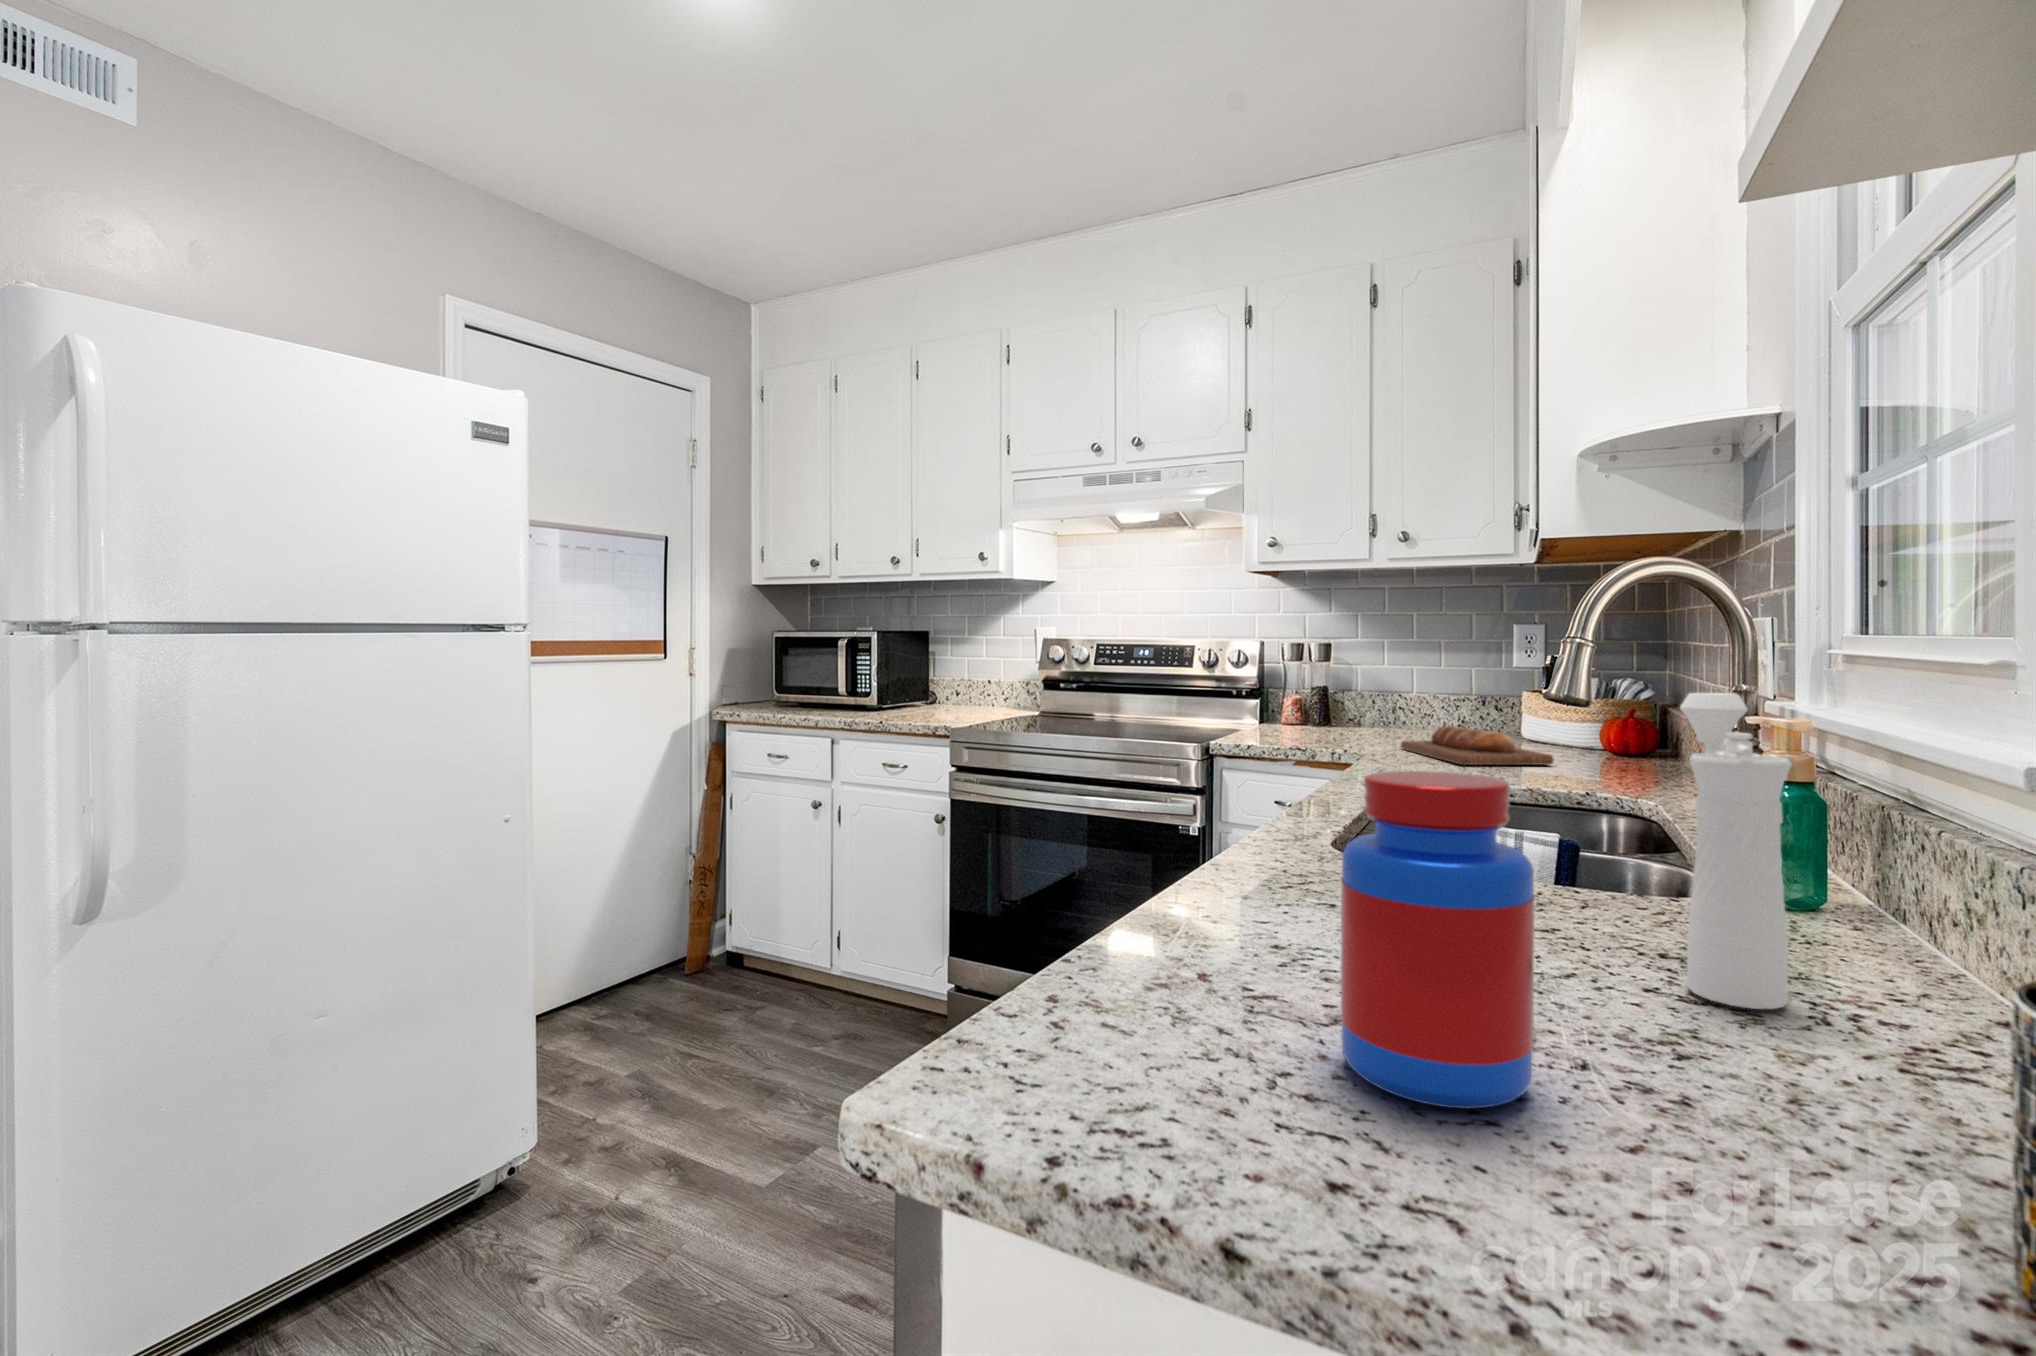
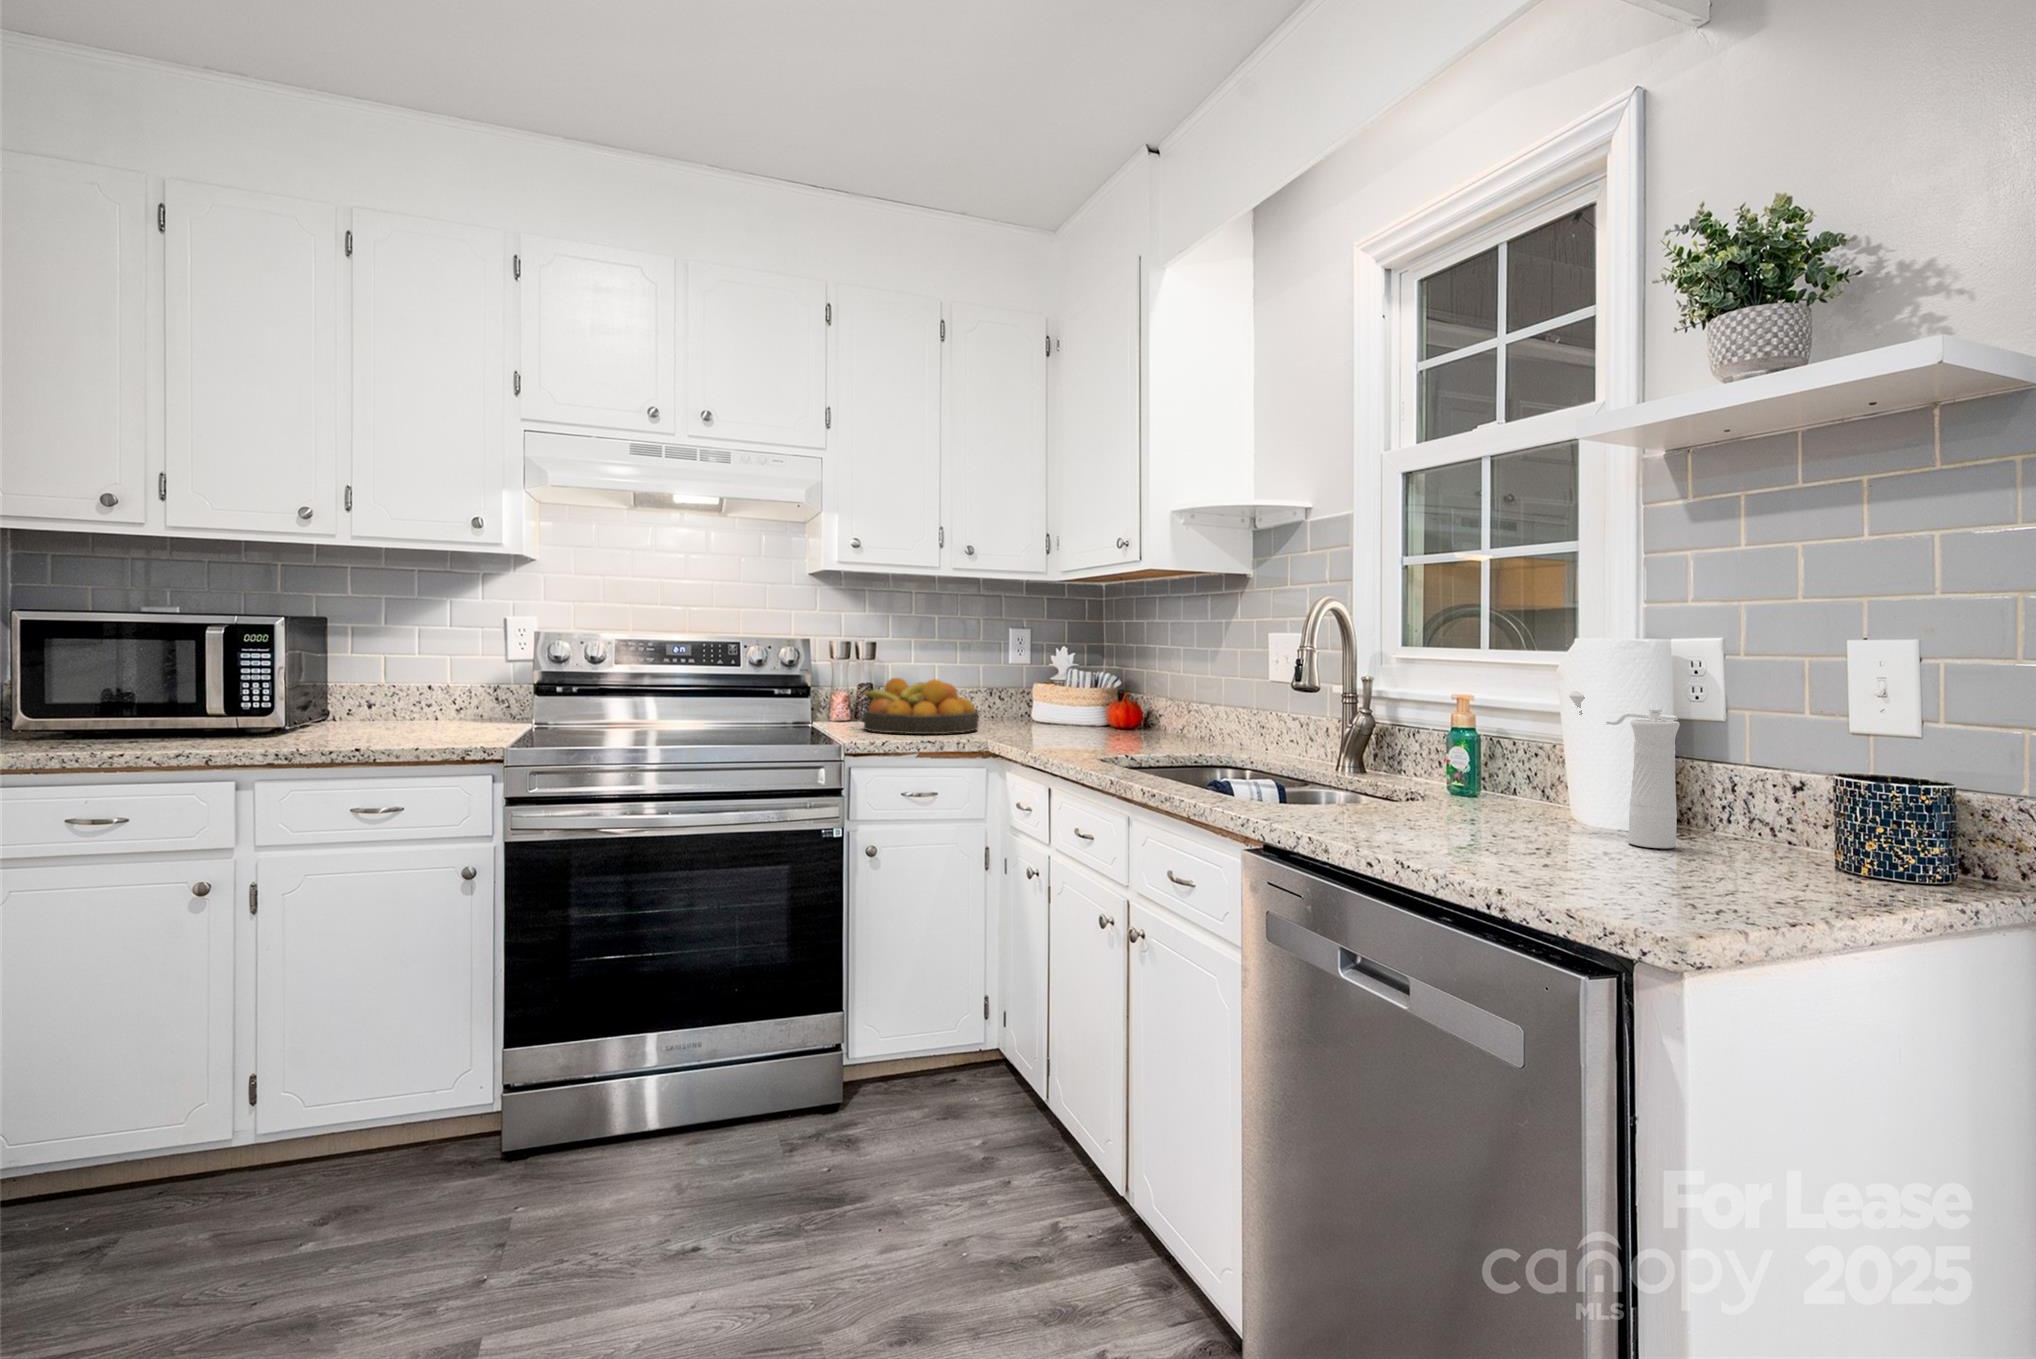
fruit bowl: none [1290,680,1419,741] -> present [862,678,979,734]
bread loaf: present [1401,726,1554,765] -> none [1001,716,1139,747]
jar: present [1341,771,1535,1109] -> none [1679,736,1794,905]

